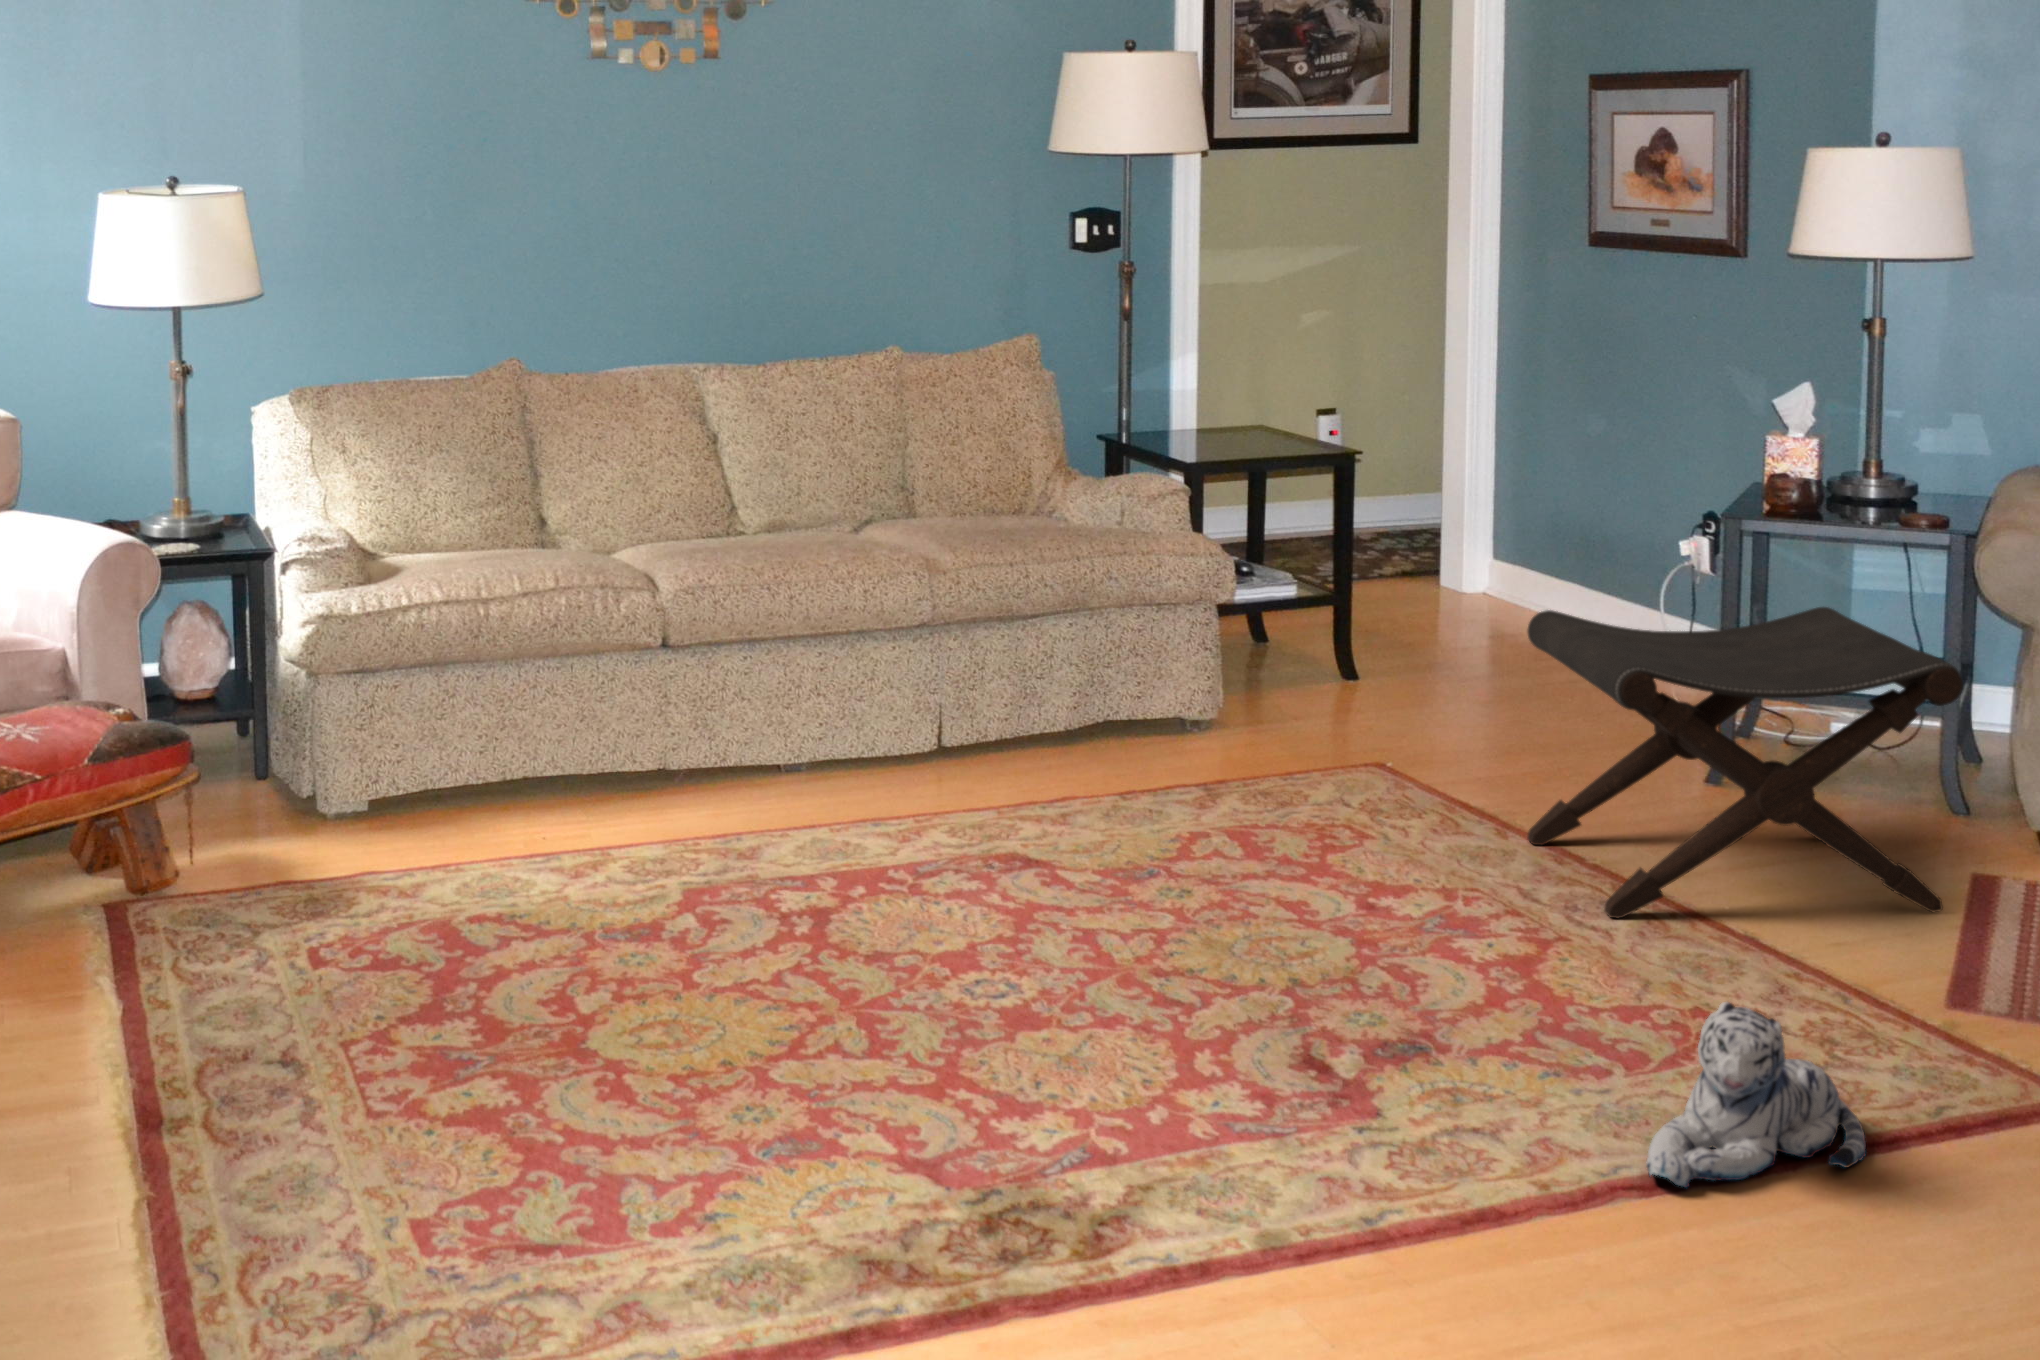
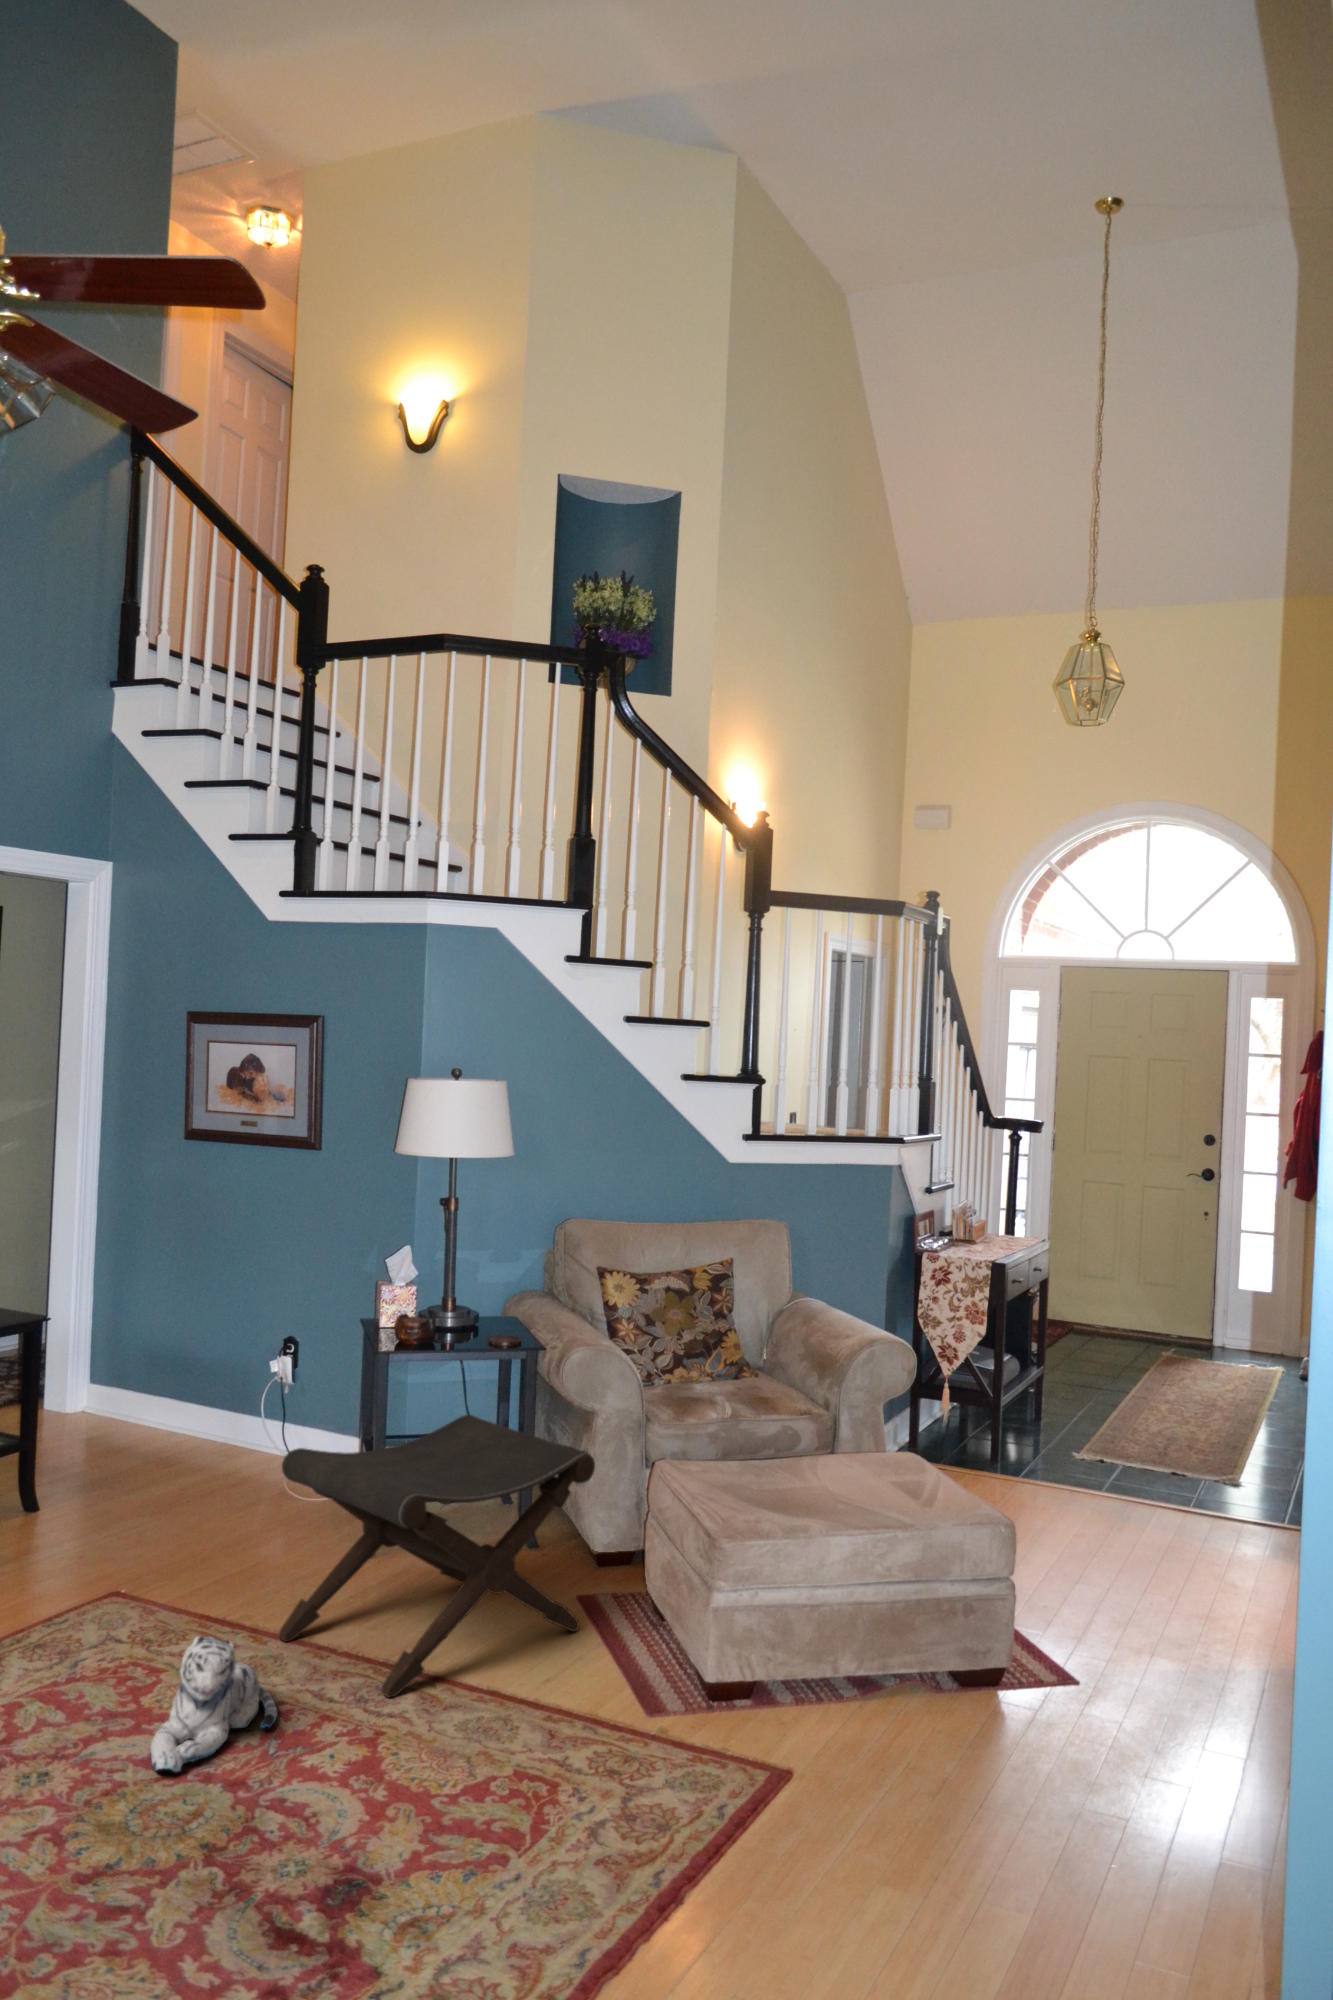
plush toy: present [1646,1002,1866,1188] -> present [150,1637,278,1772]

